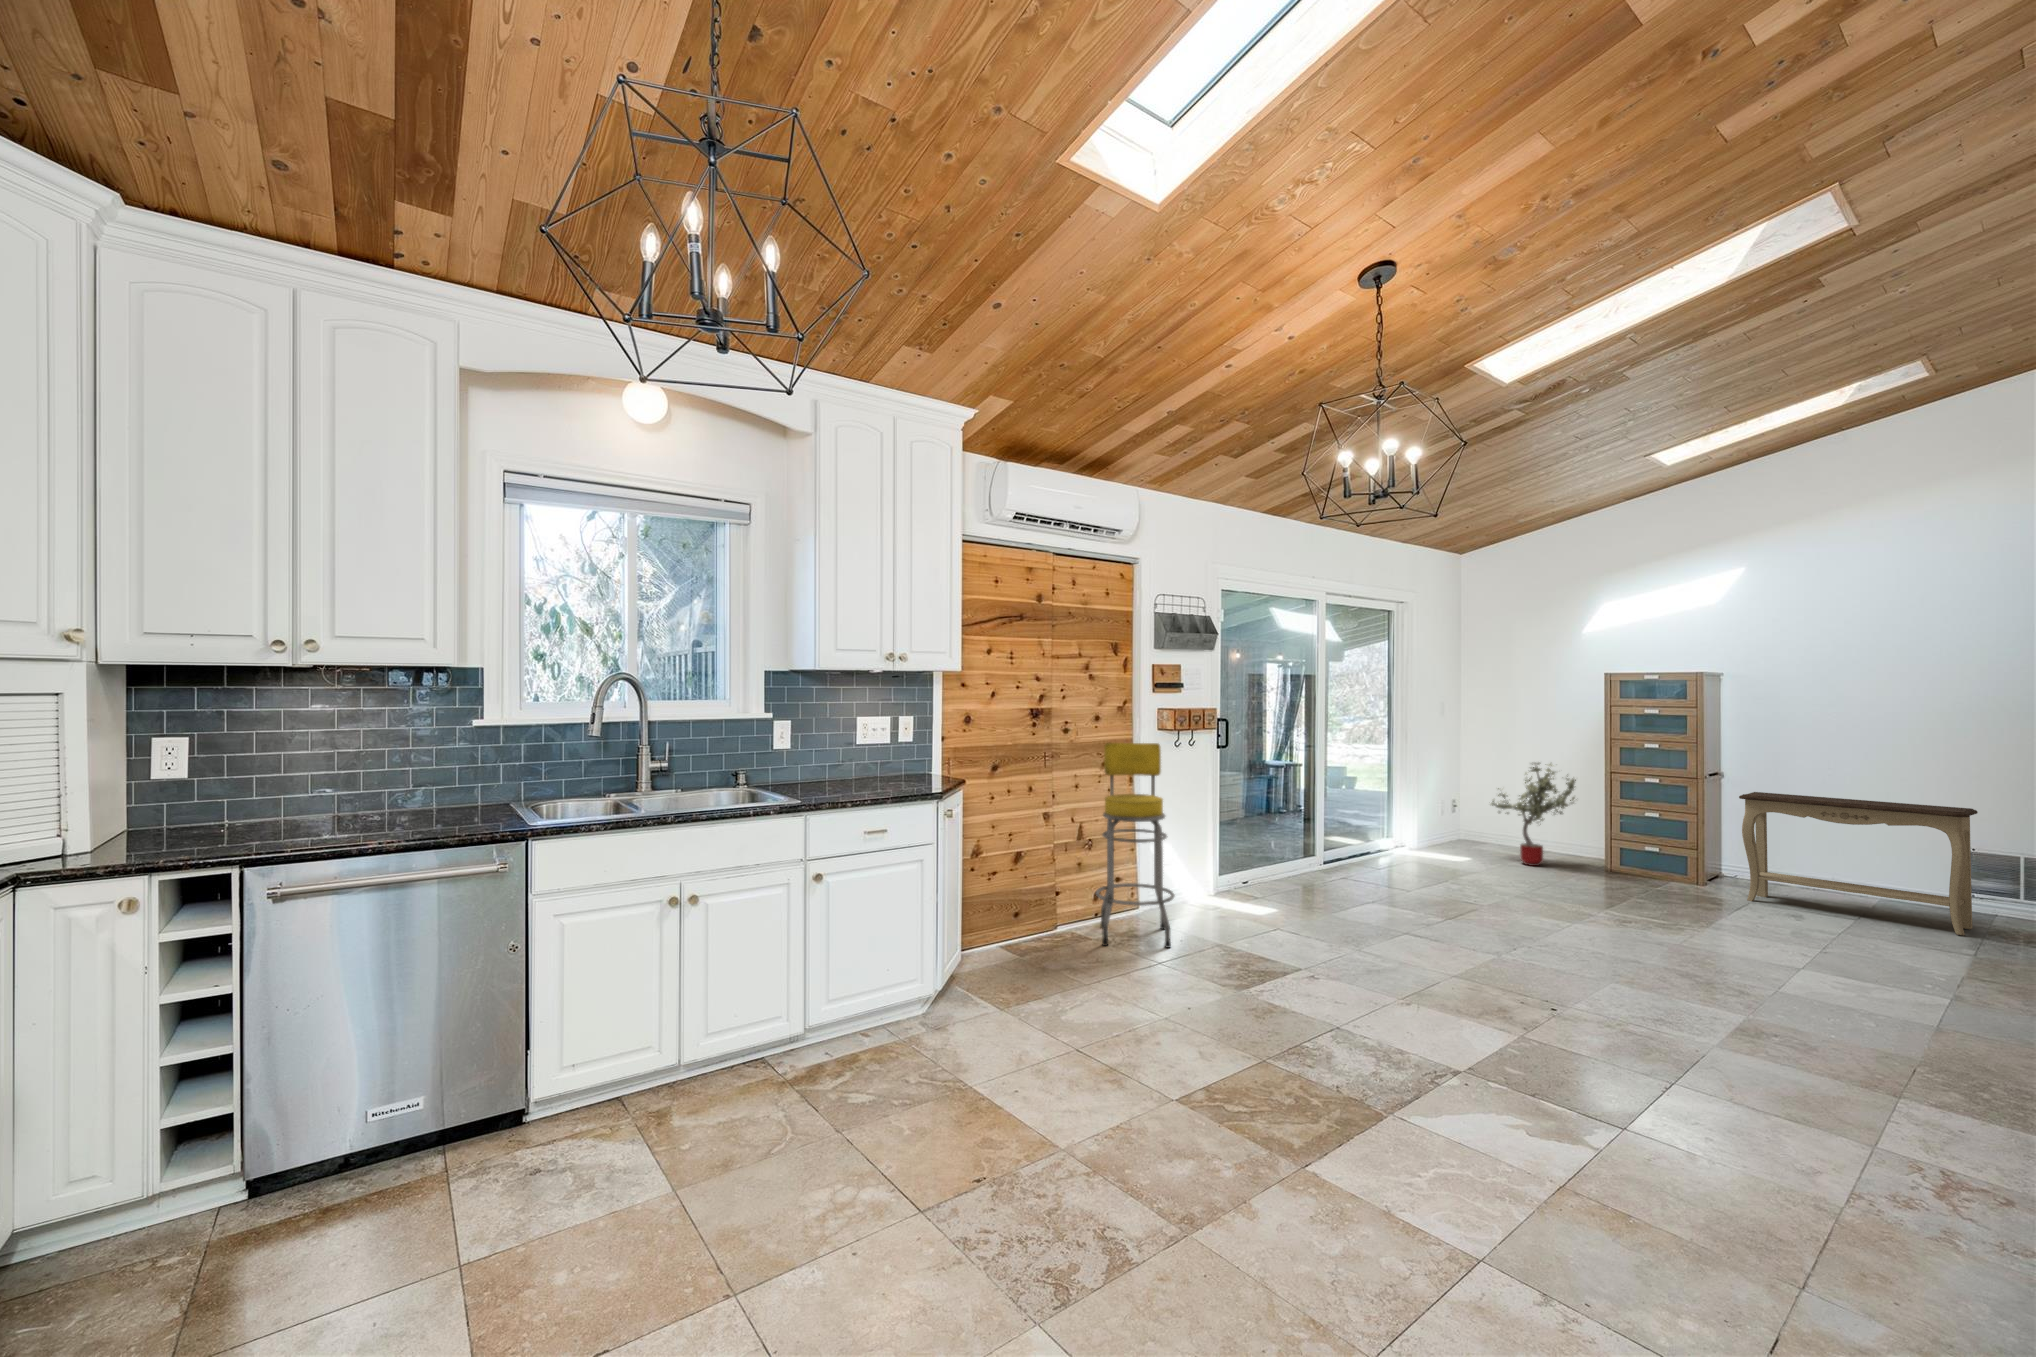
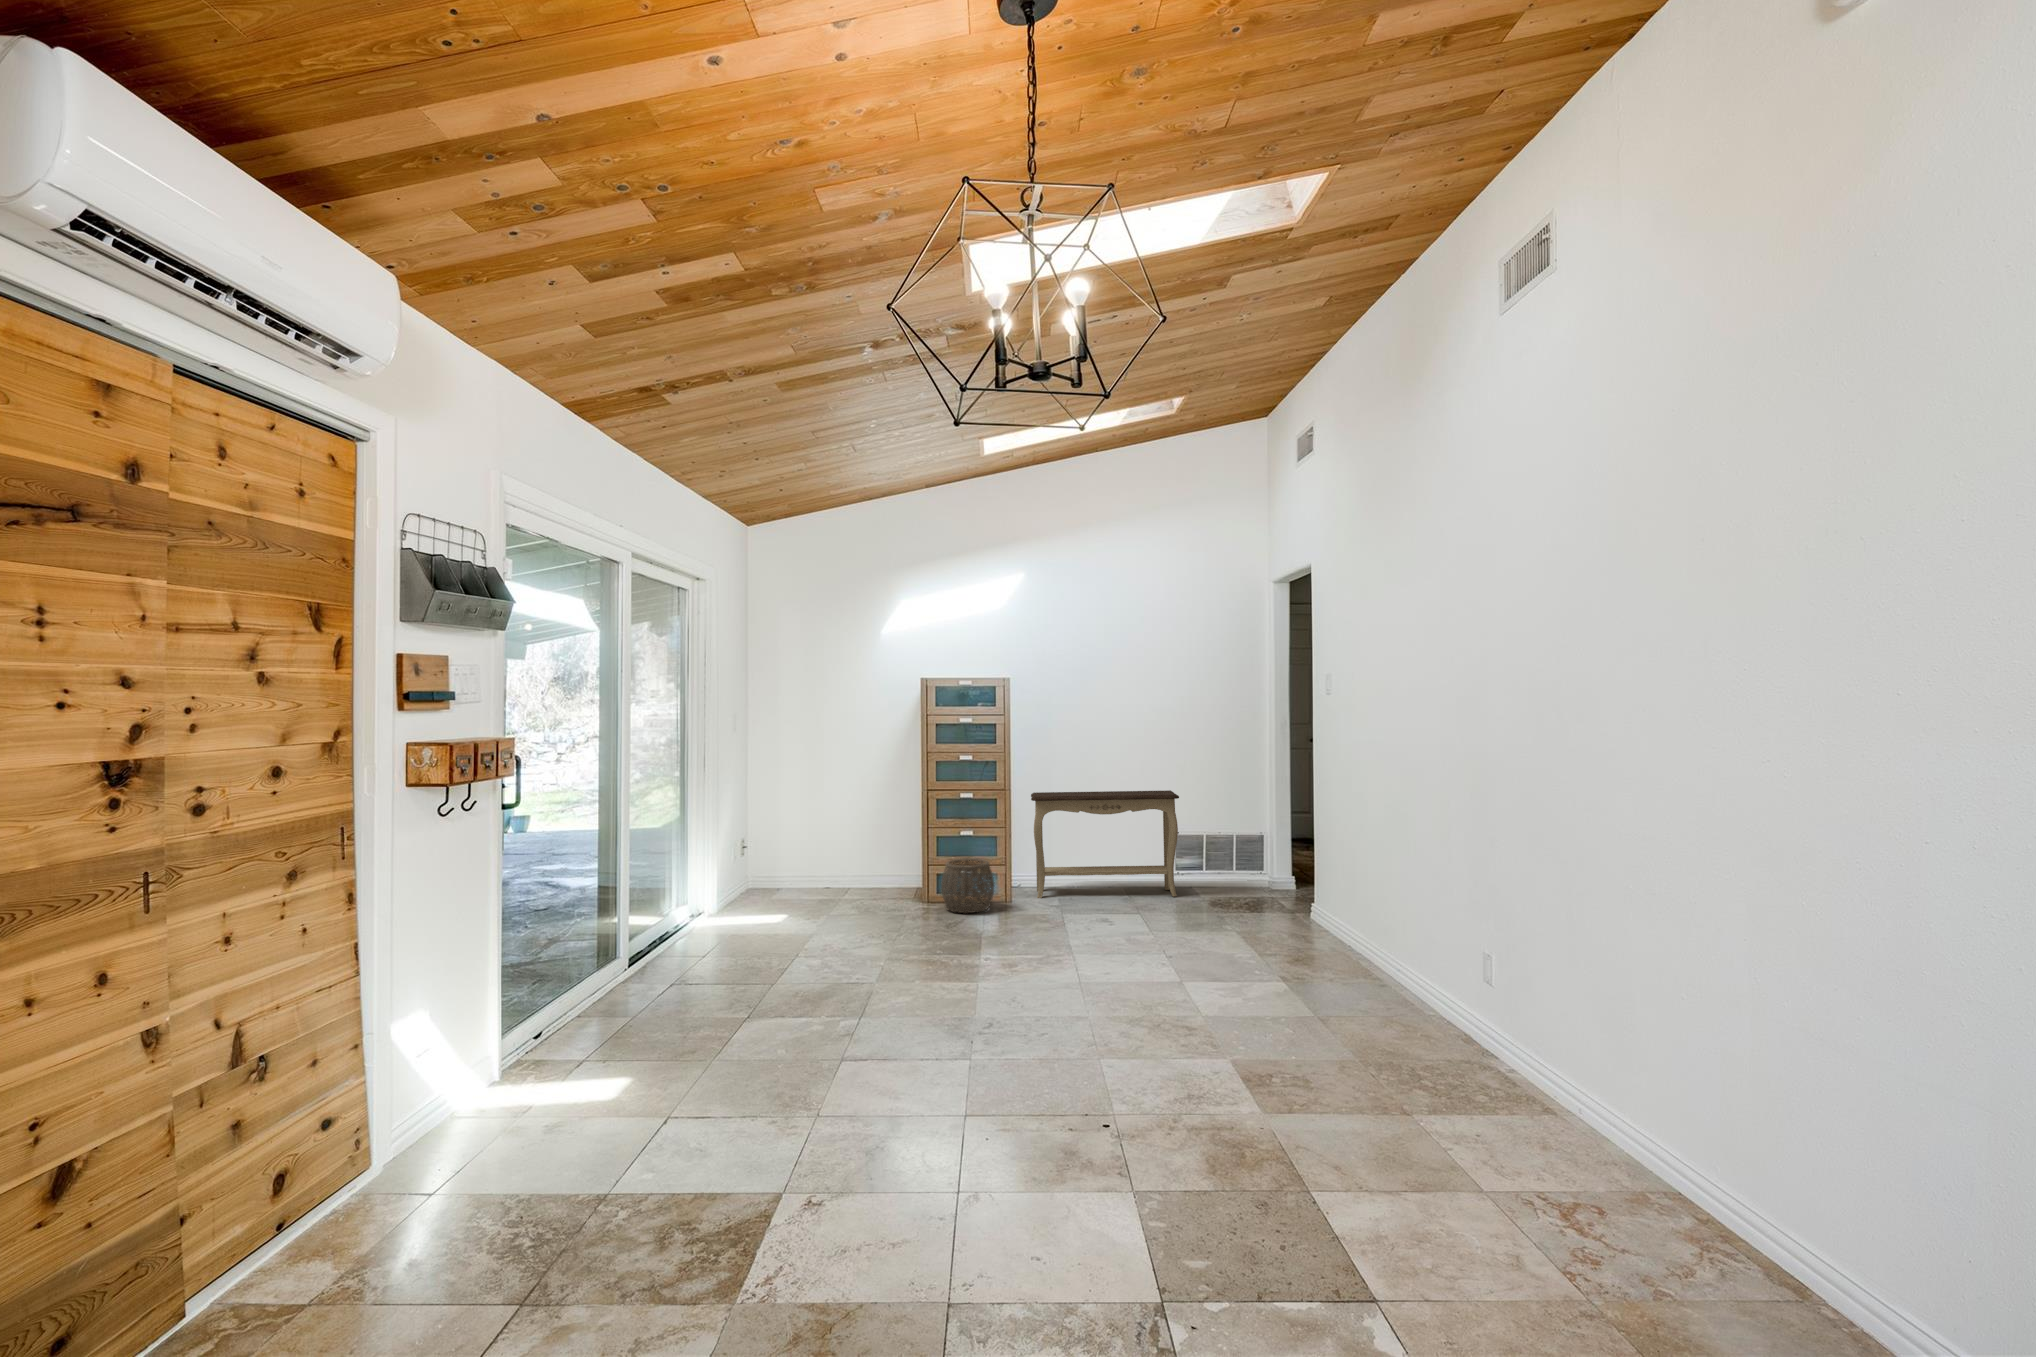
bar stool: present [1096,743,1175,948] -> none [293,814,509,1316]
potted tree: present [1491,763,1576,866] -> none [797,780,894,901]
woven basket: none [1614,844,1679,897] -> present [941,858,994,913]

